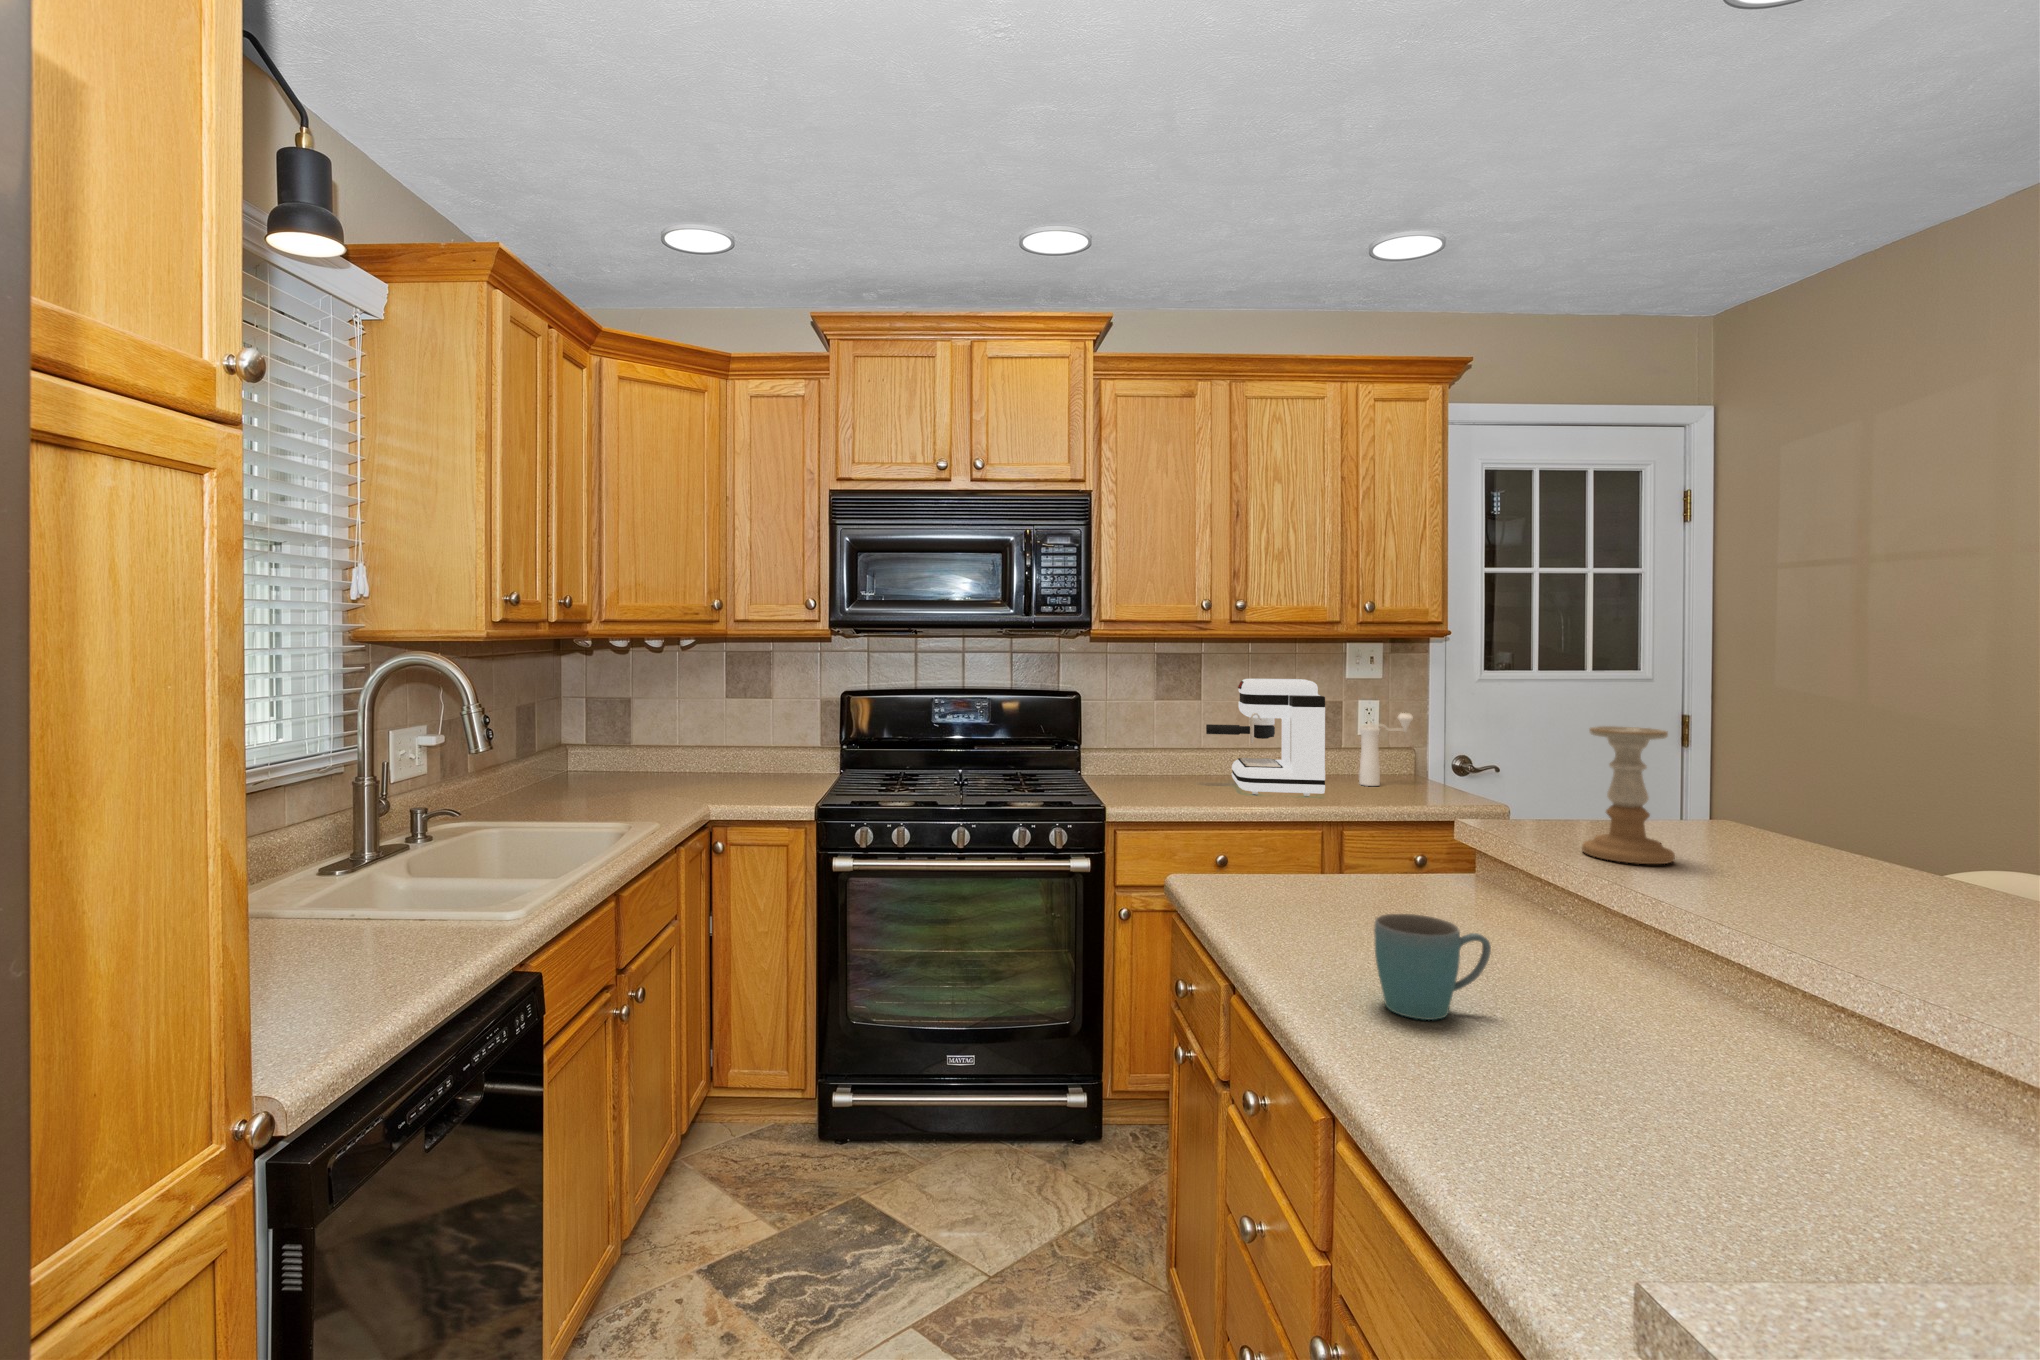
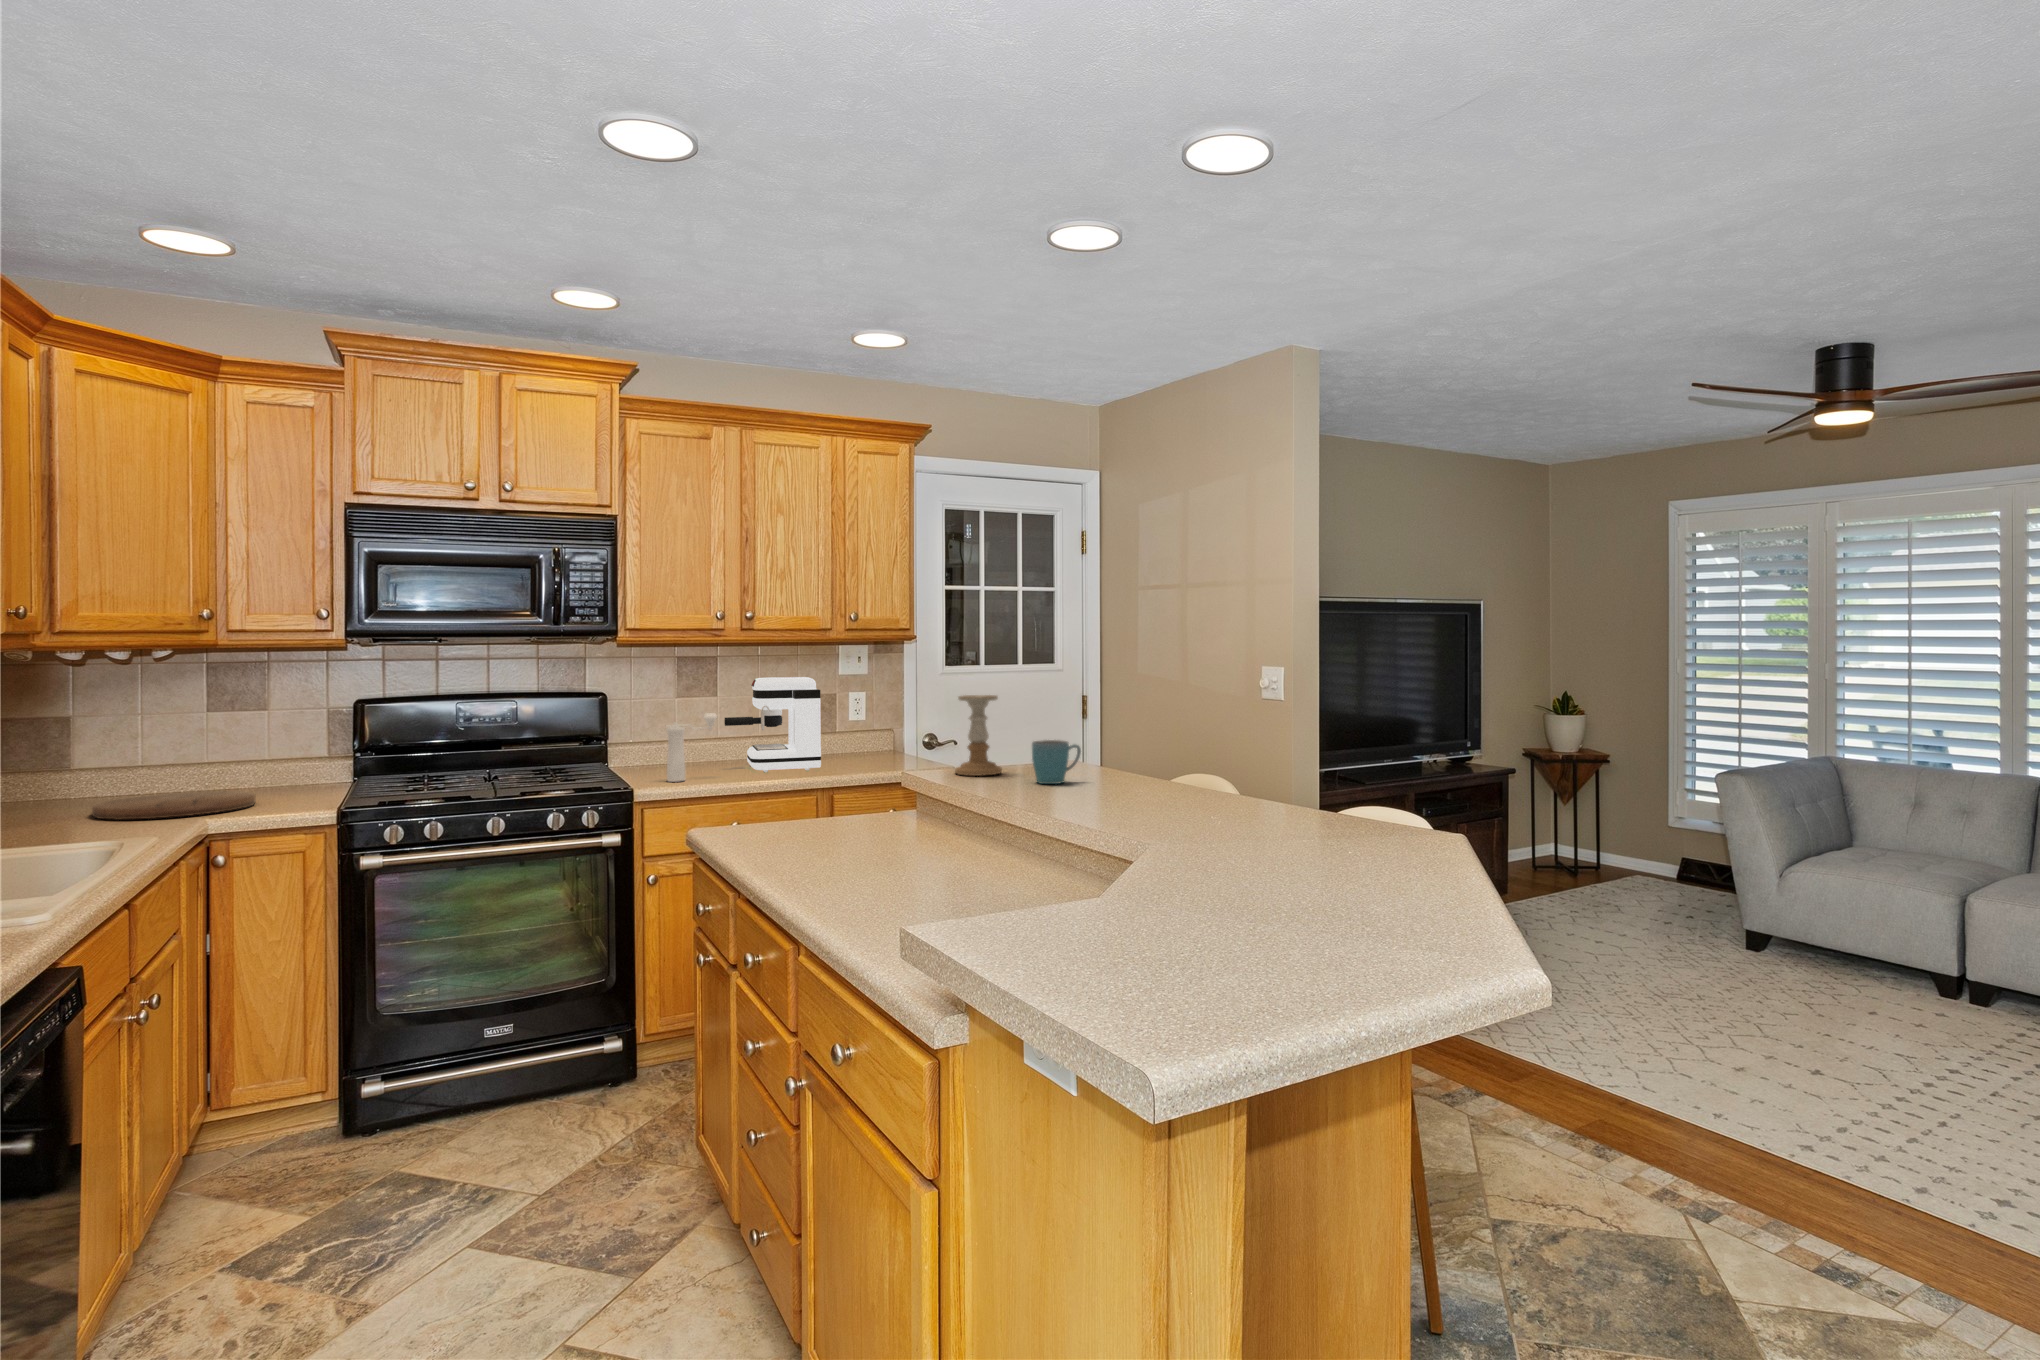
pepper mill: present [1359,713,1413,786] -> present [667,713,717,782]
cutting board: none [636,772,759,799] -> present [92,791,255,820]
mug: present [1374,914,1491,1020] -> present [1032,740,1081,784]

